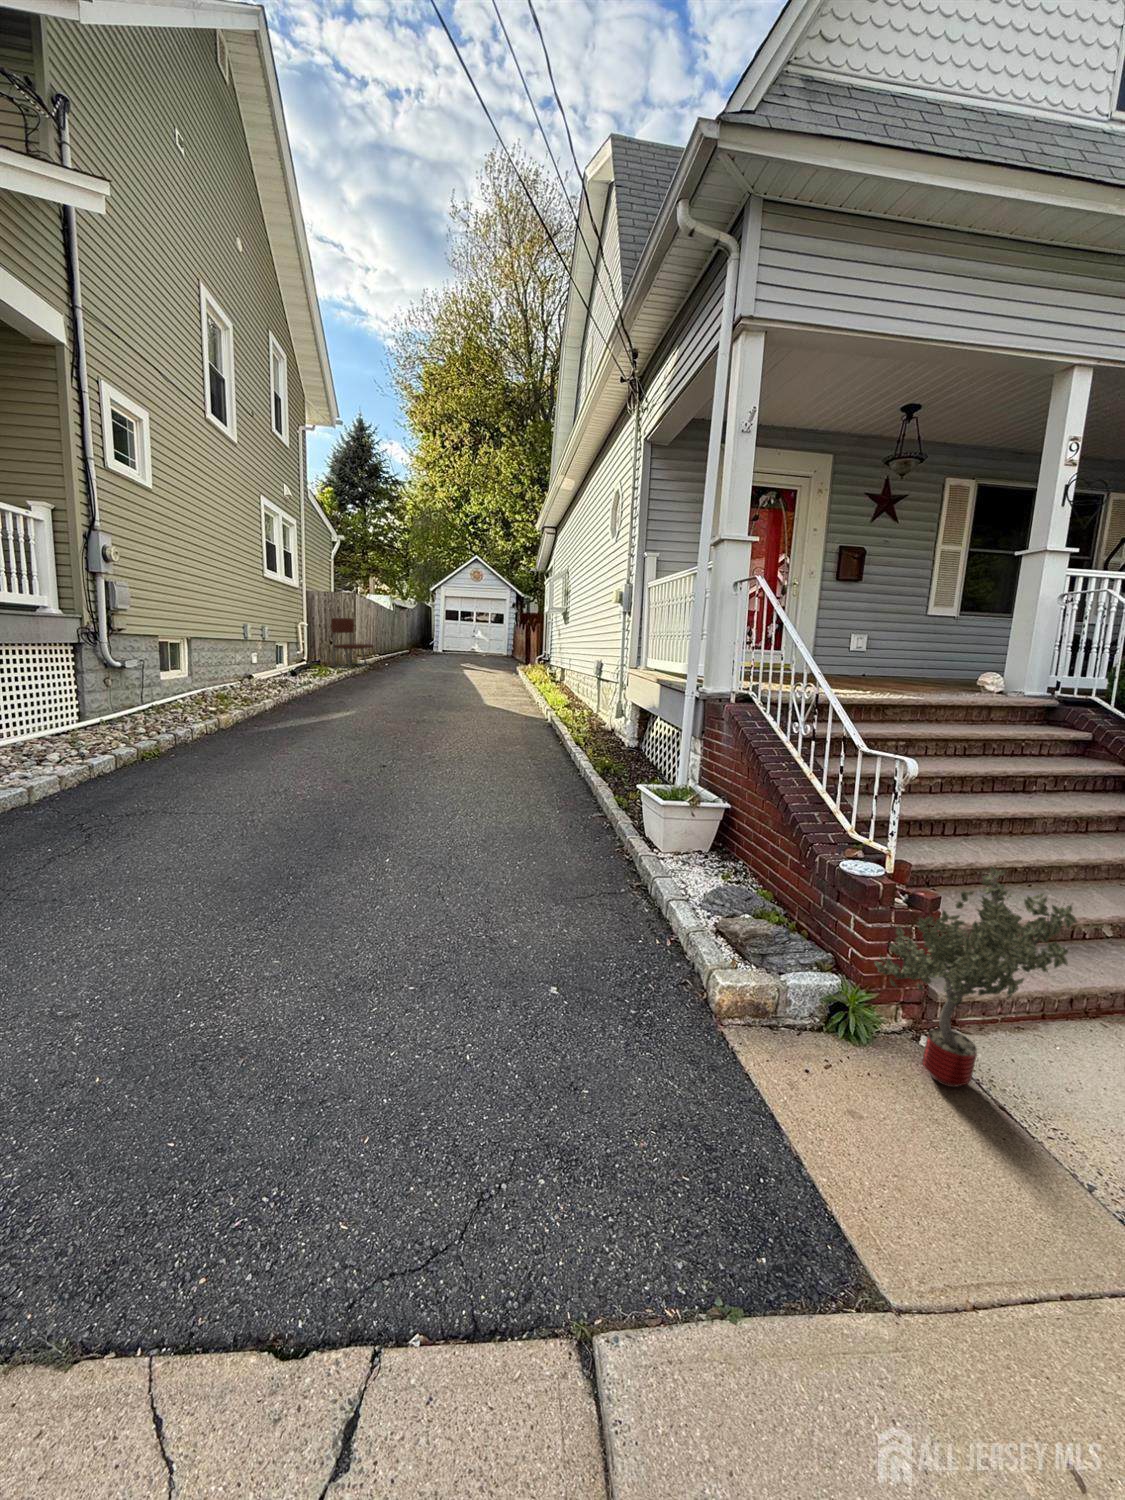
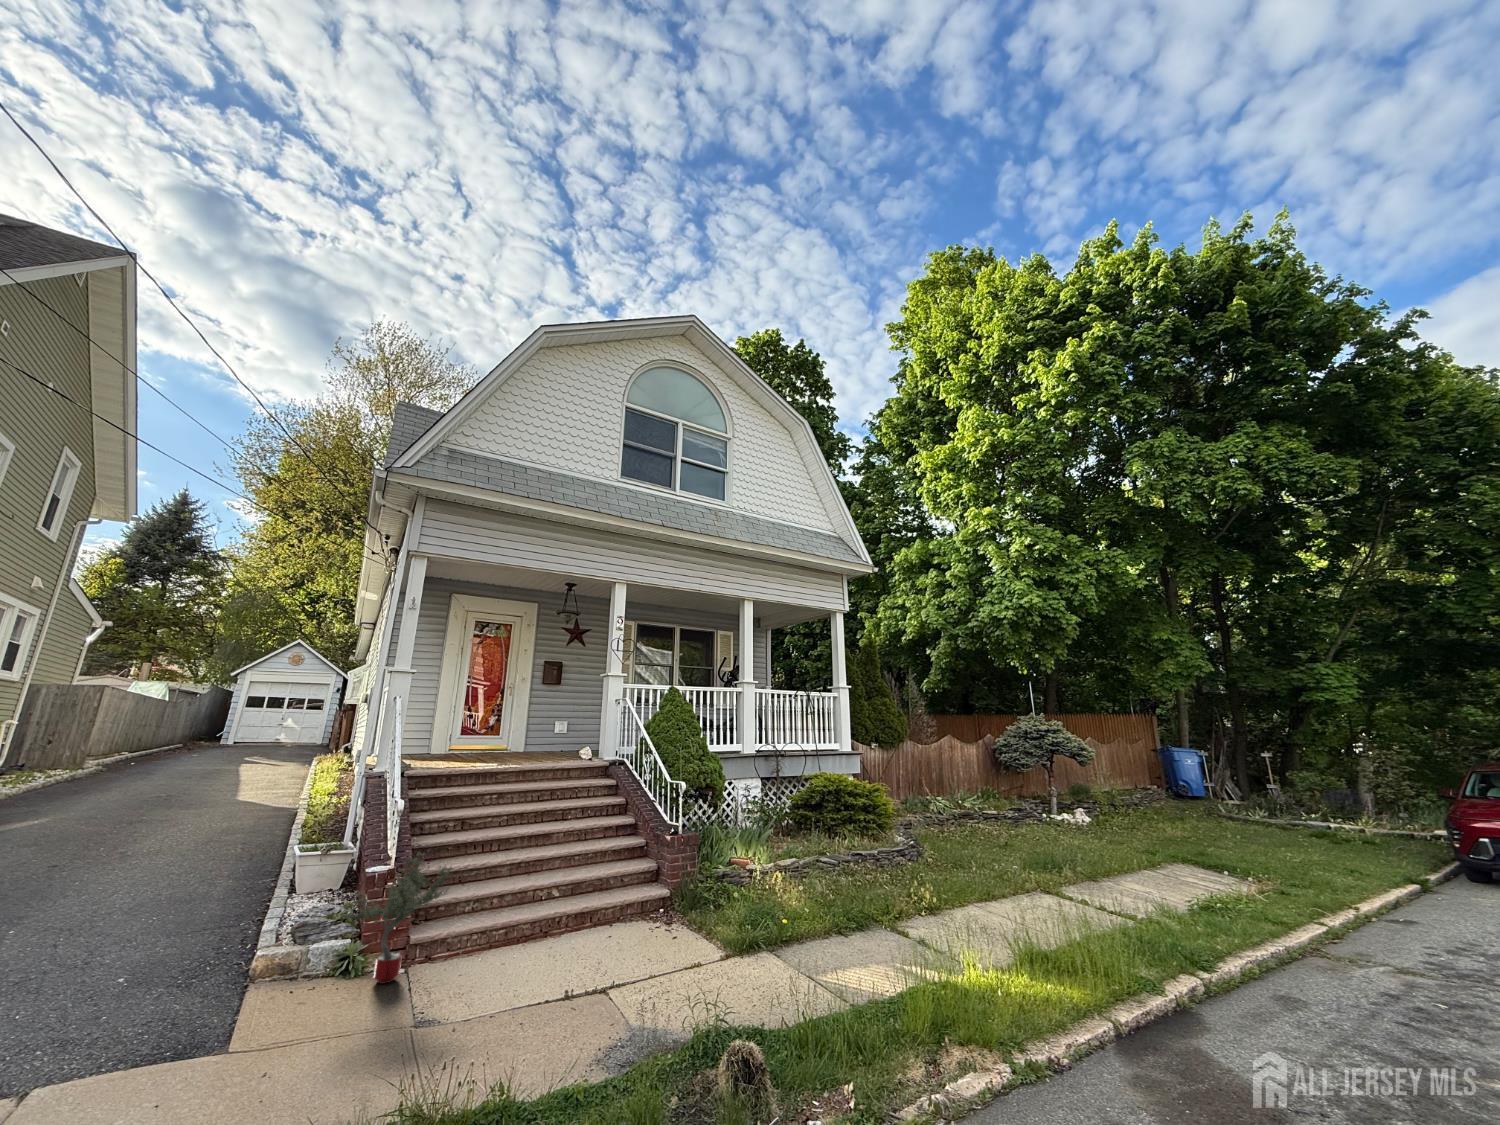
bench: present [331,618,373,668] -> none [46,715,118,773]

